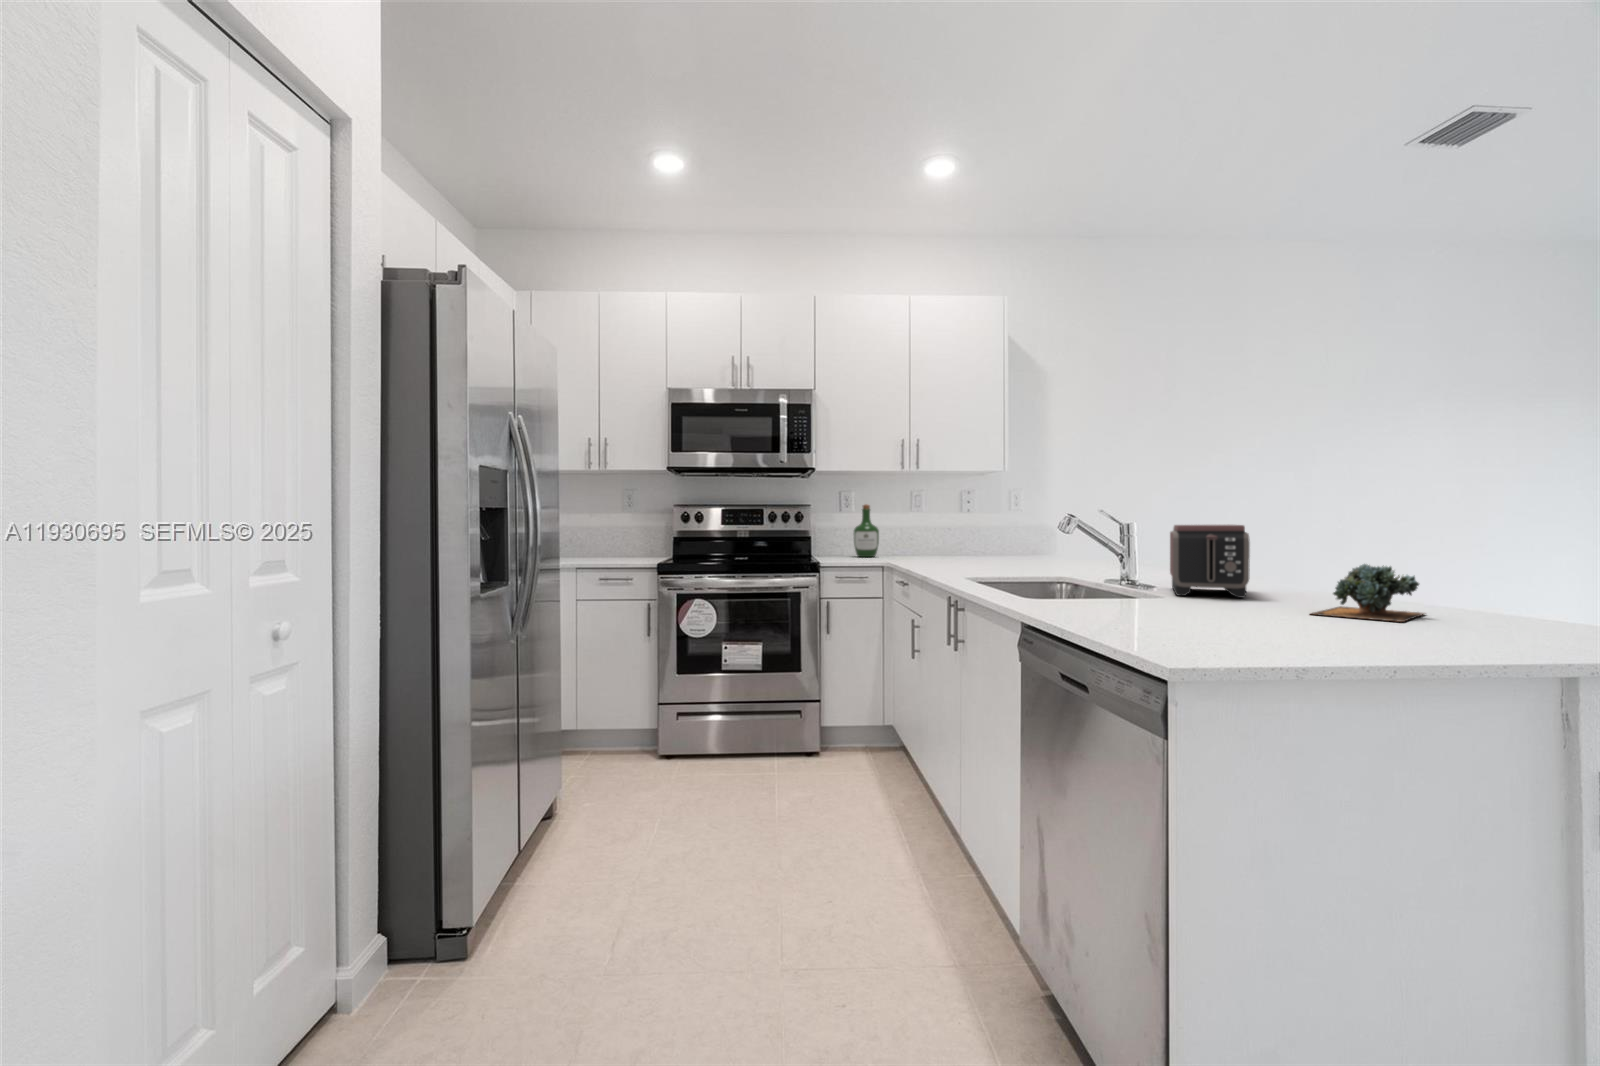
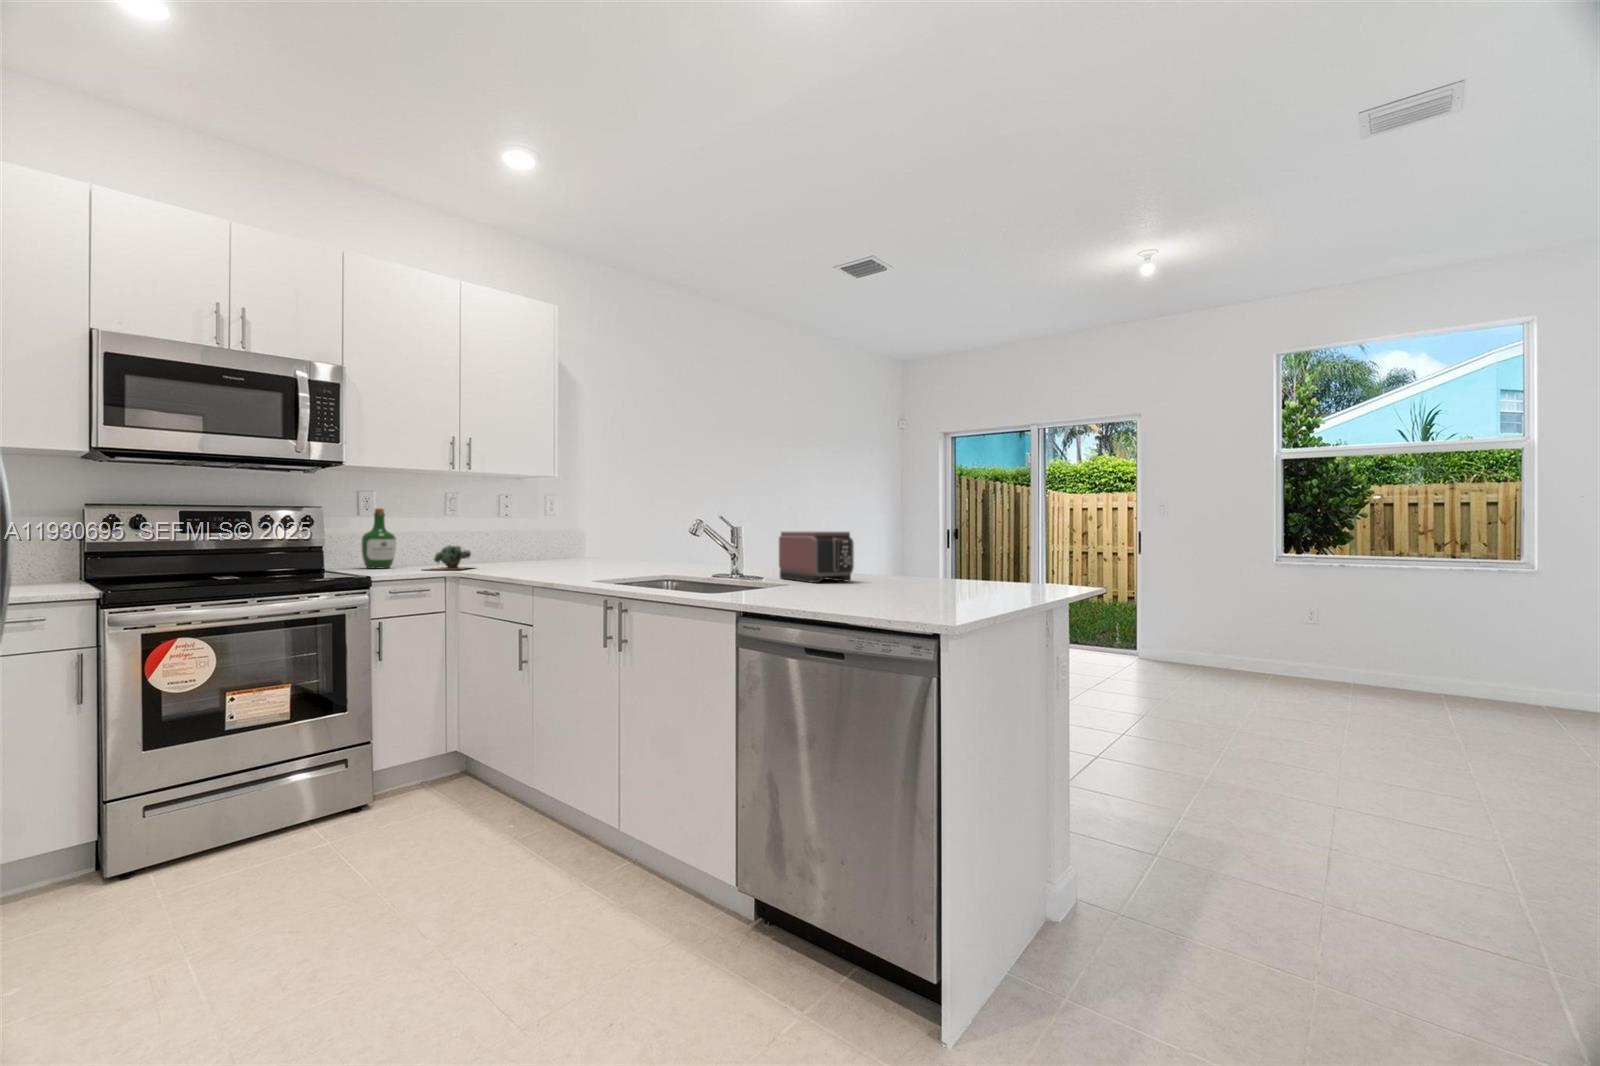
succulent plant: present [1310,564,1425,622] -> present [422,545,471,570]

